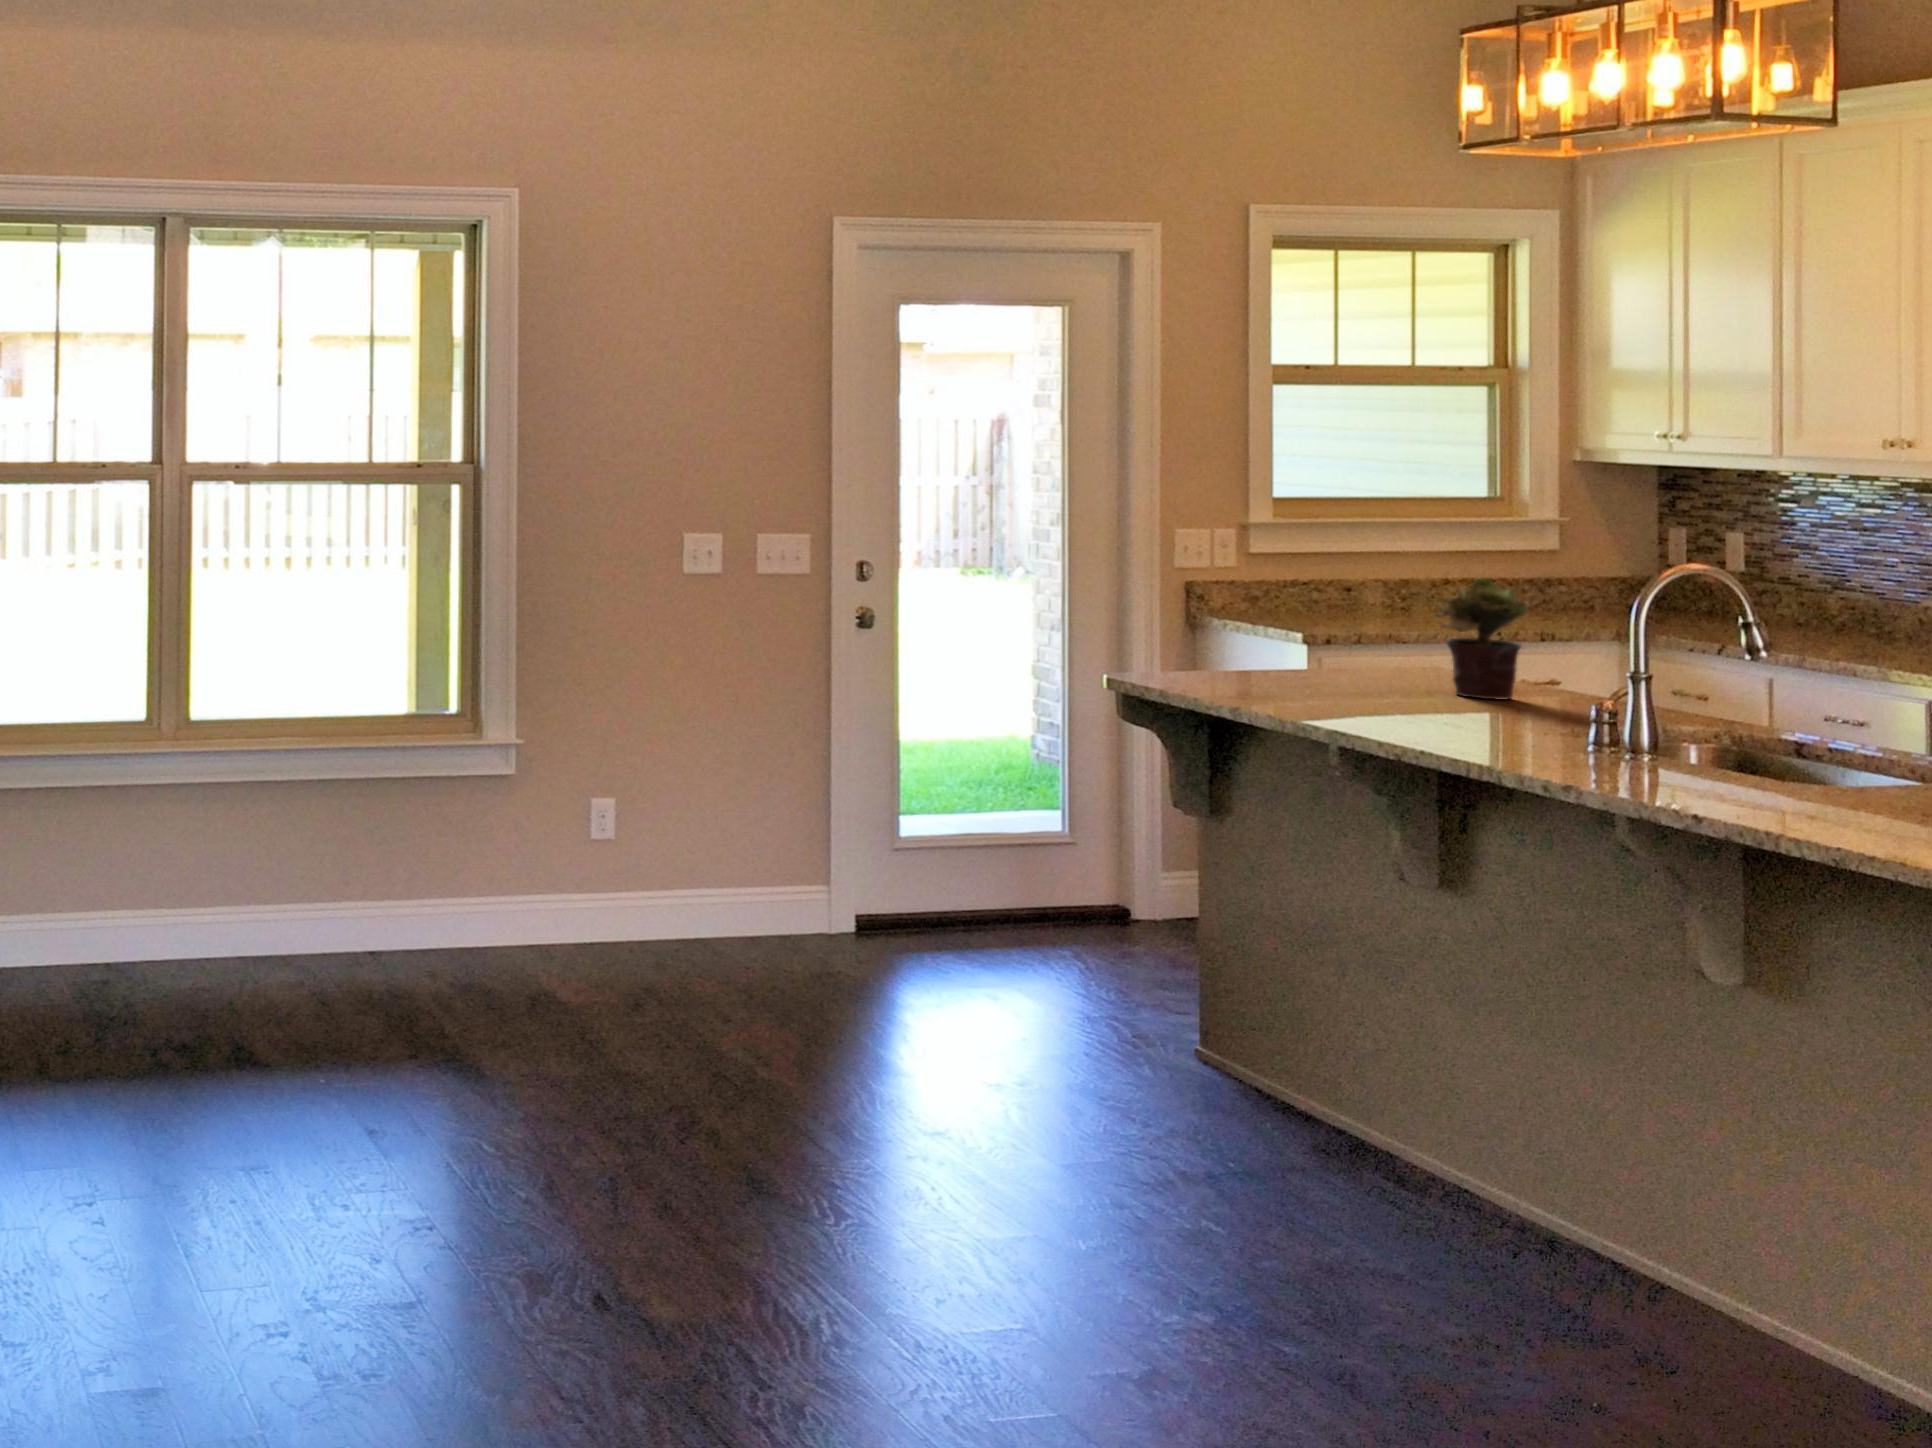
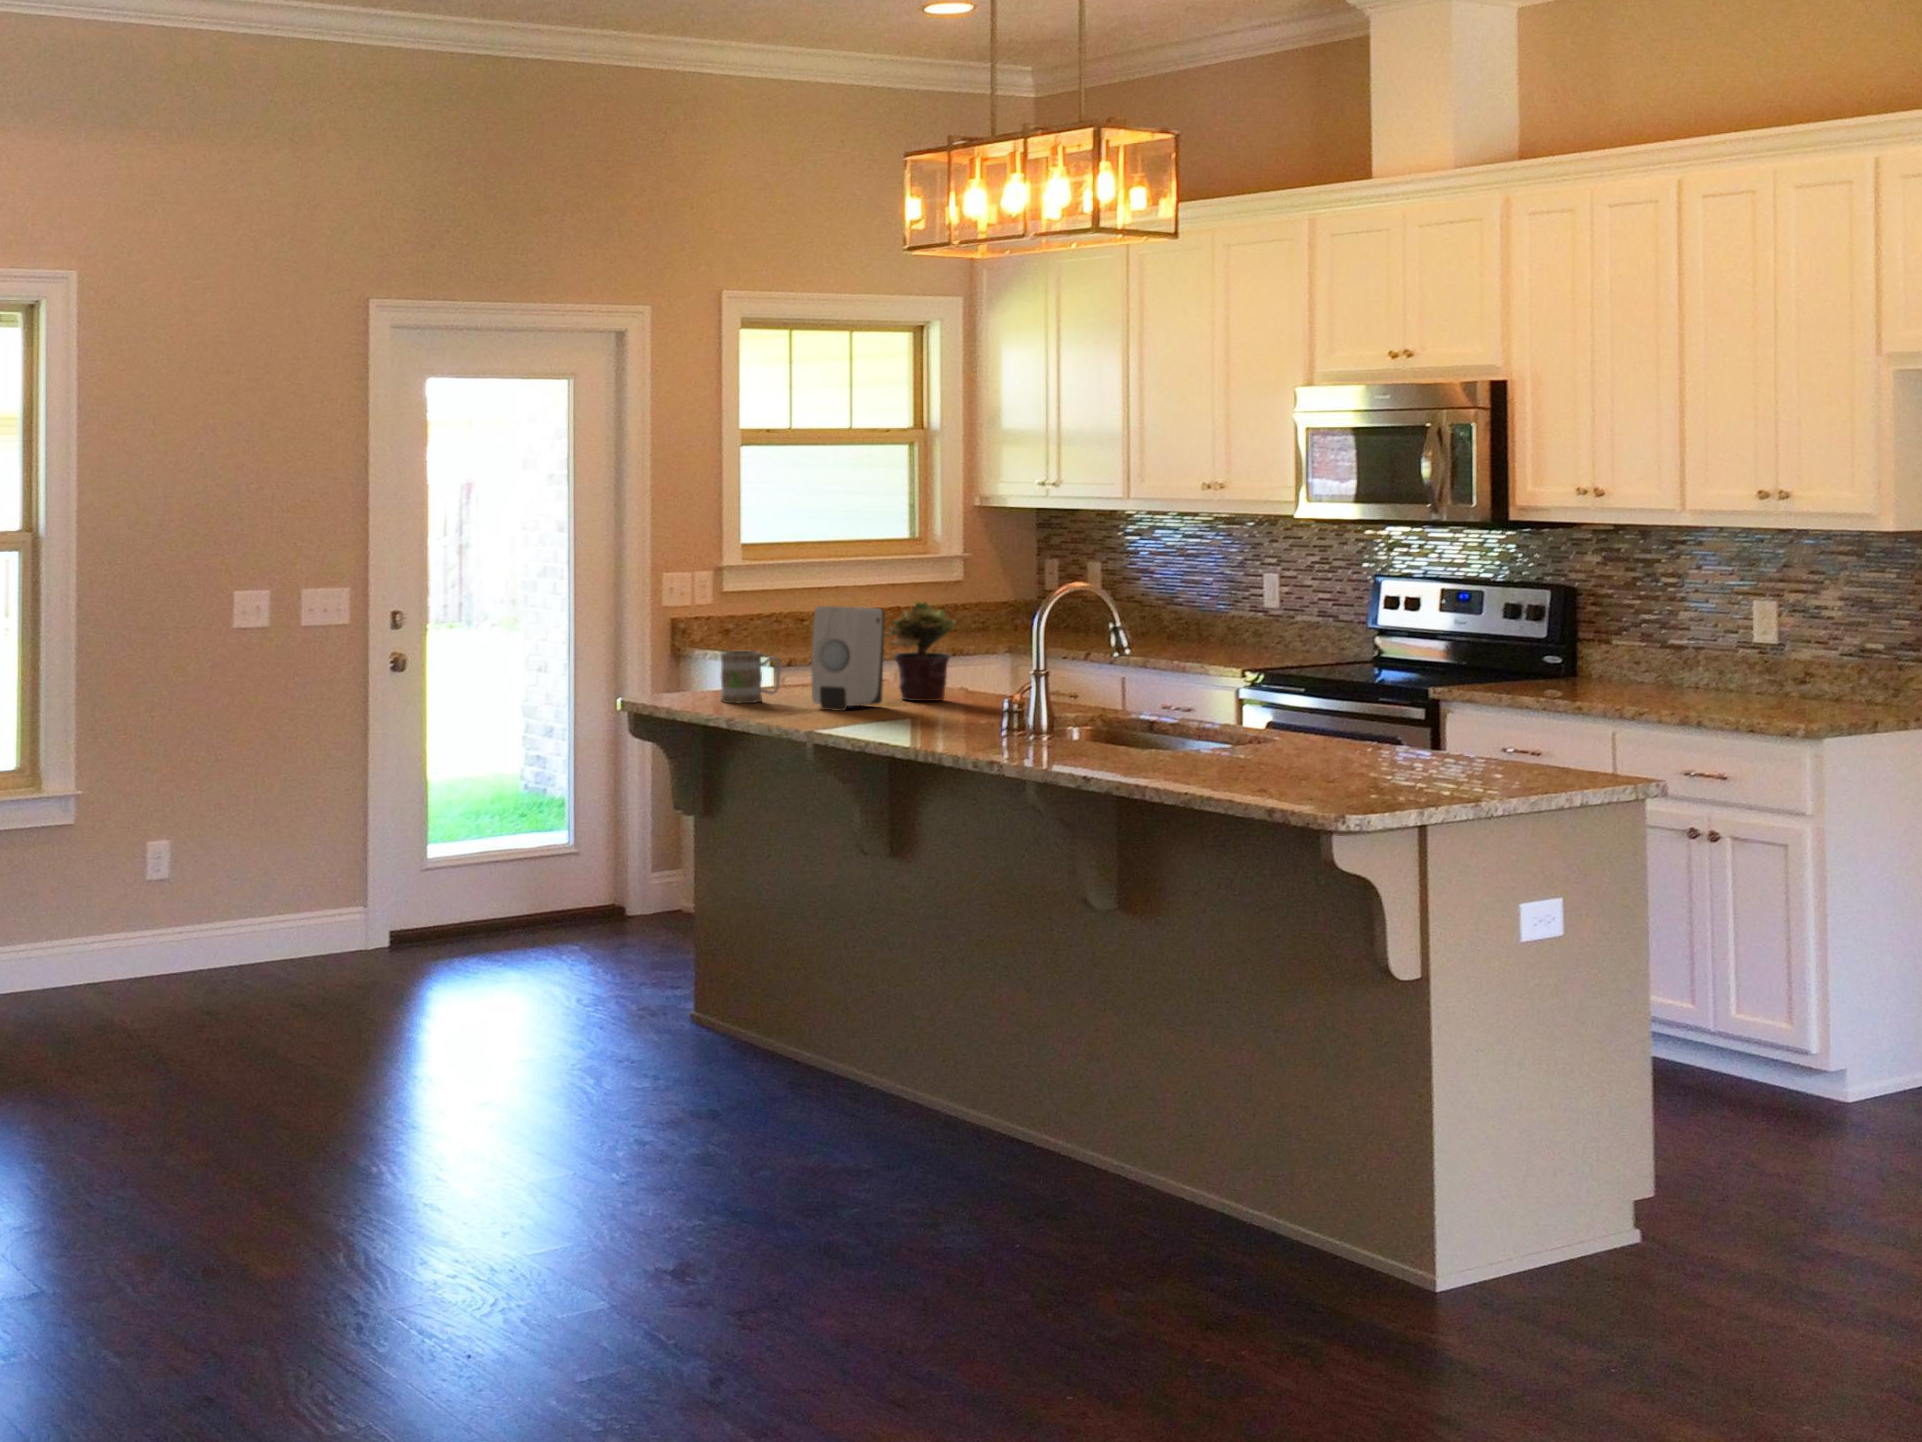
soap dispenser: none [1335,577,1432,704] -> present [811,606,885,711]
mug: none [1222,623,1298,686] -> present [721,651,781,704]

